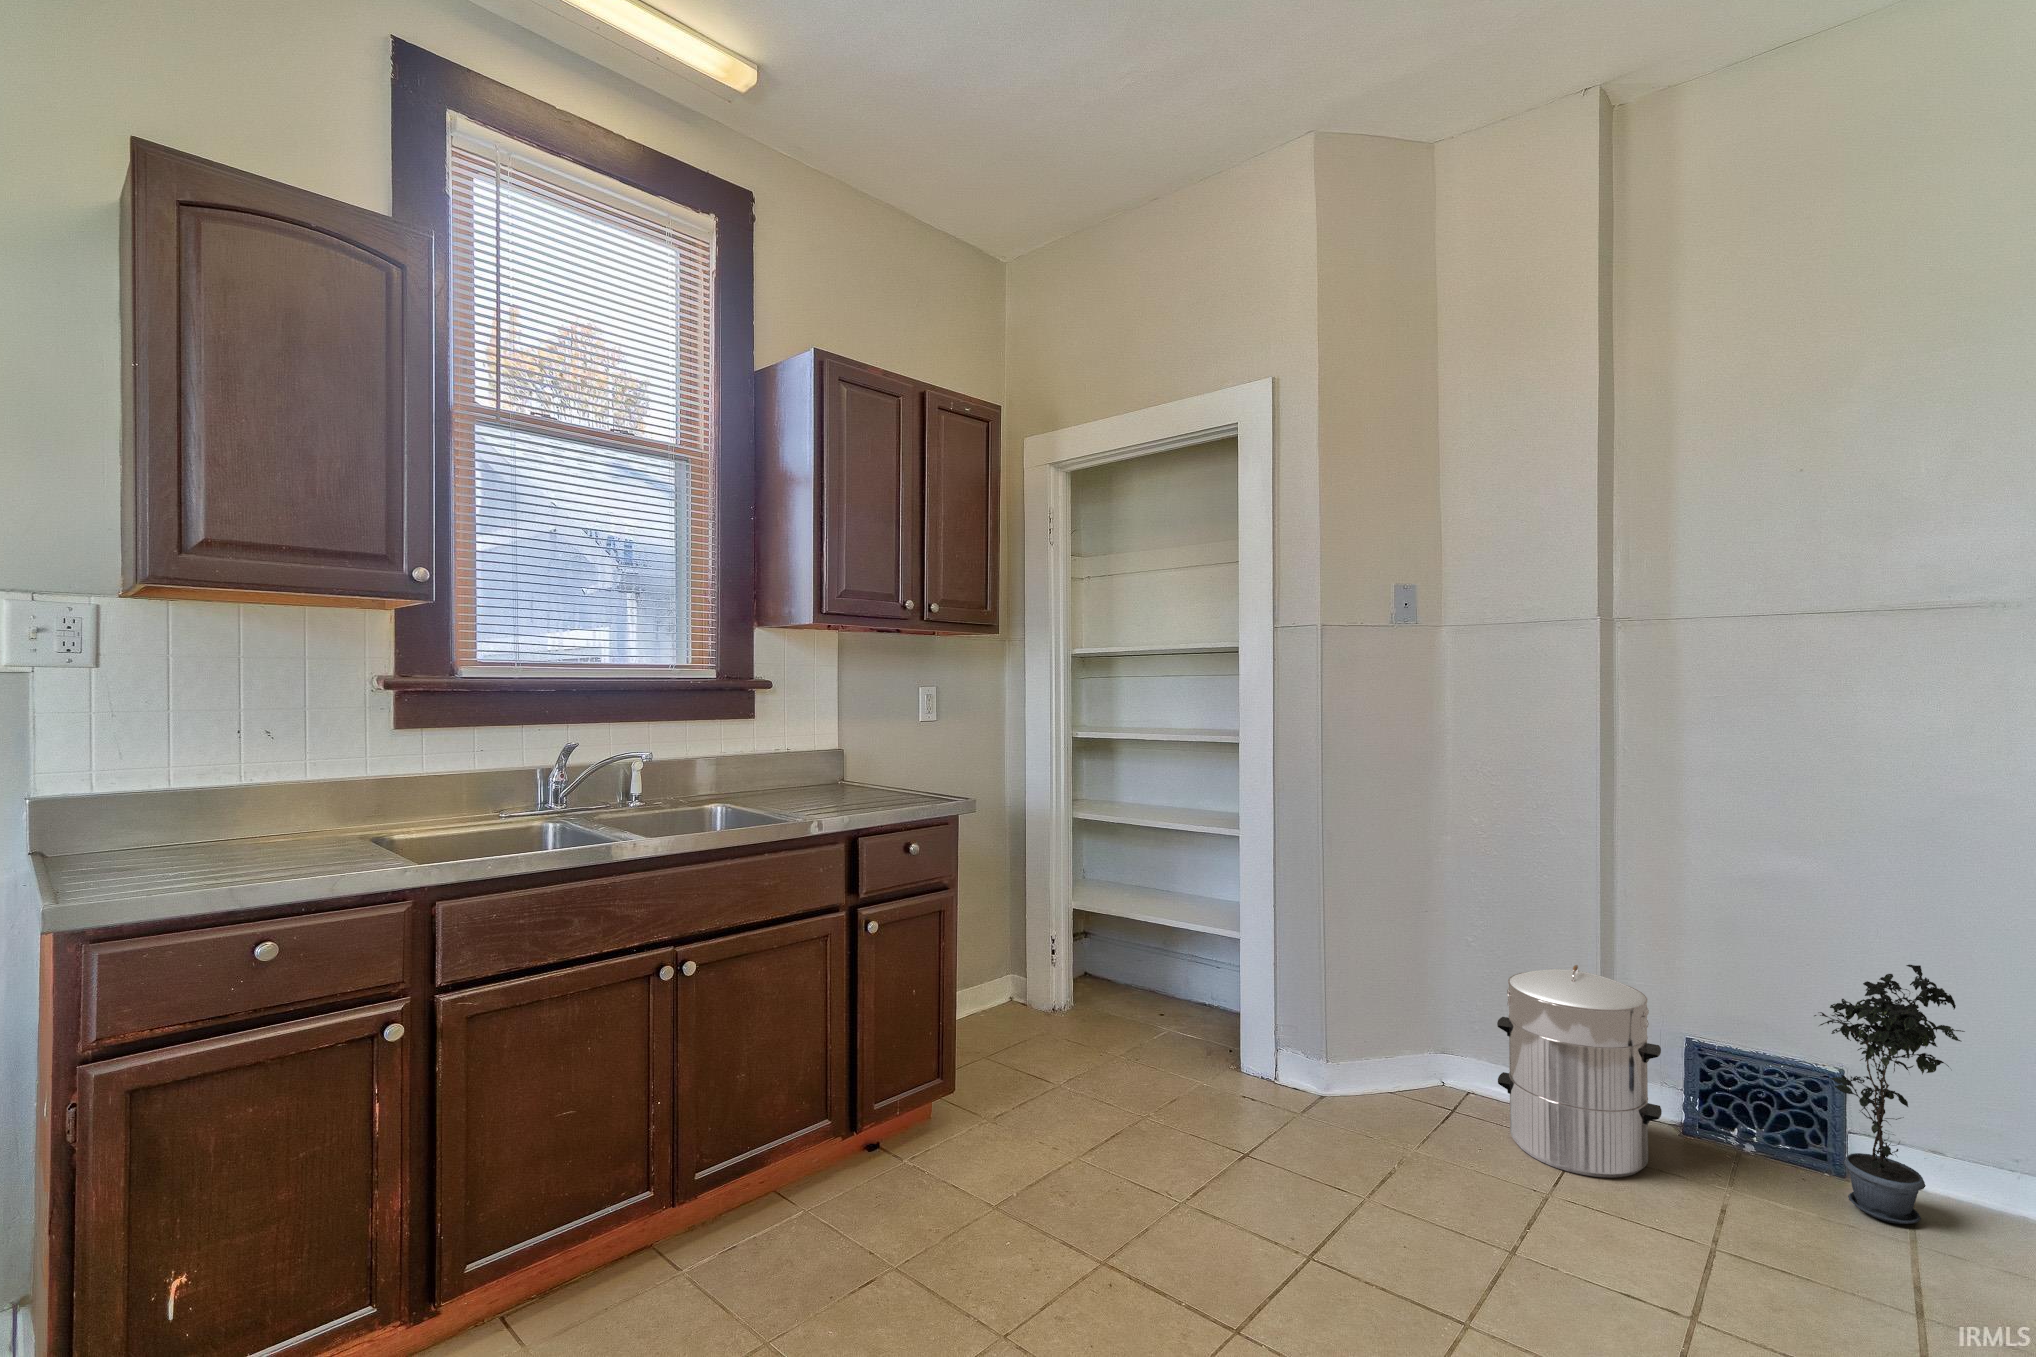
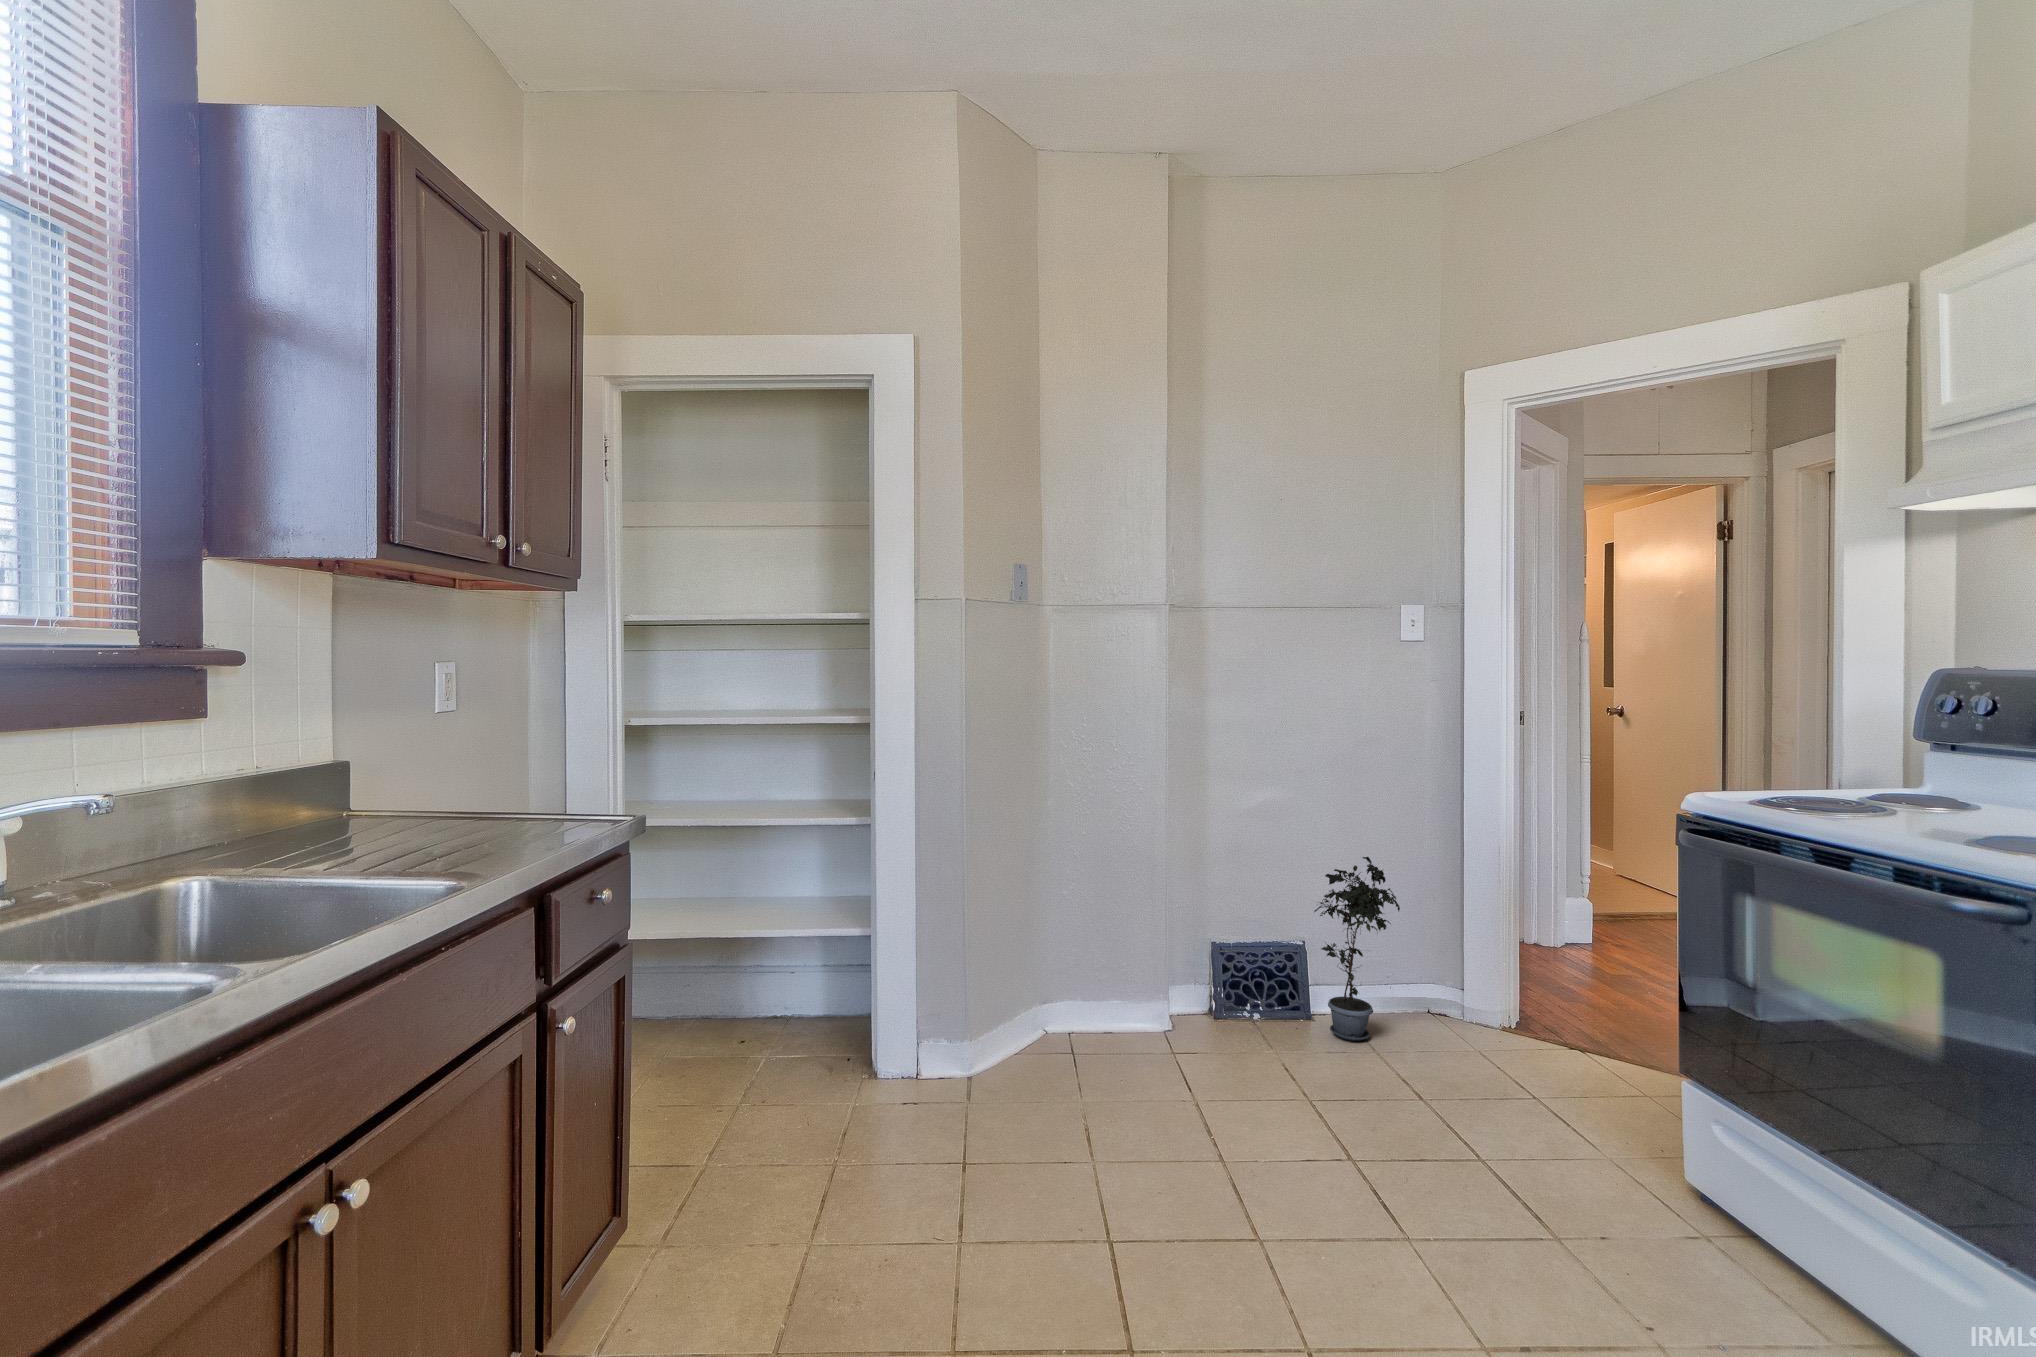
waste bin: present [1497,965,1662,1178] -> none [1115,899,1237,1076]

